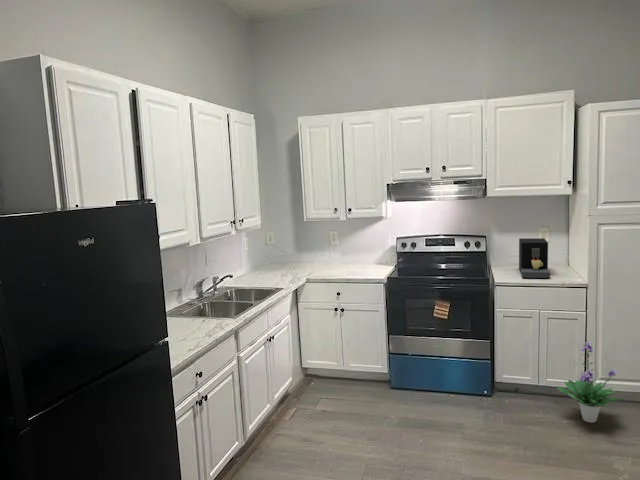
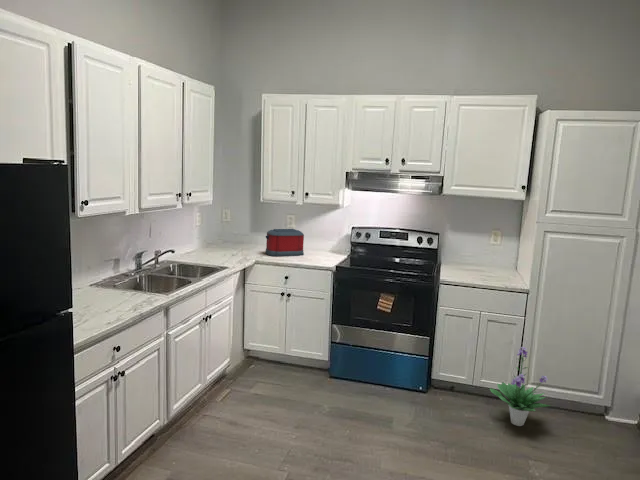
coffee maker: present [519,238,550,278] -> none [468,239,497,280]
toaster: none [313,245,352,273] -> present [266,229,304,256]

